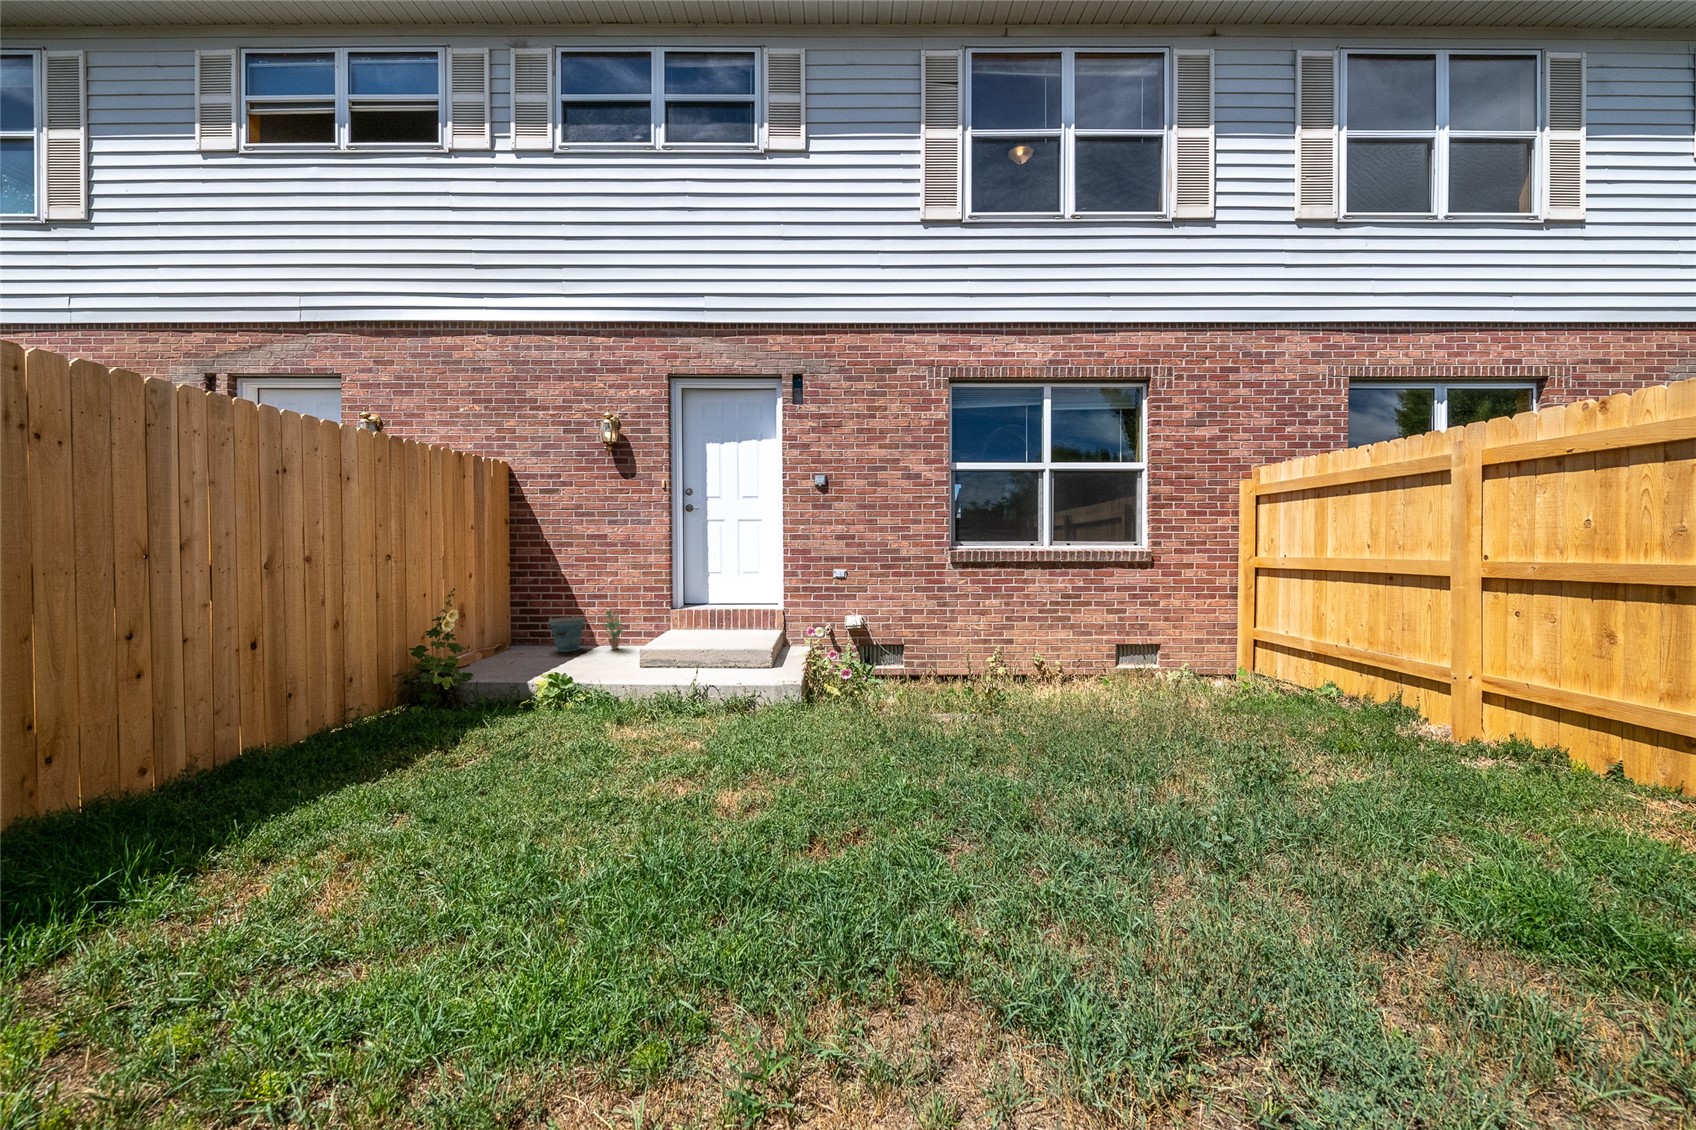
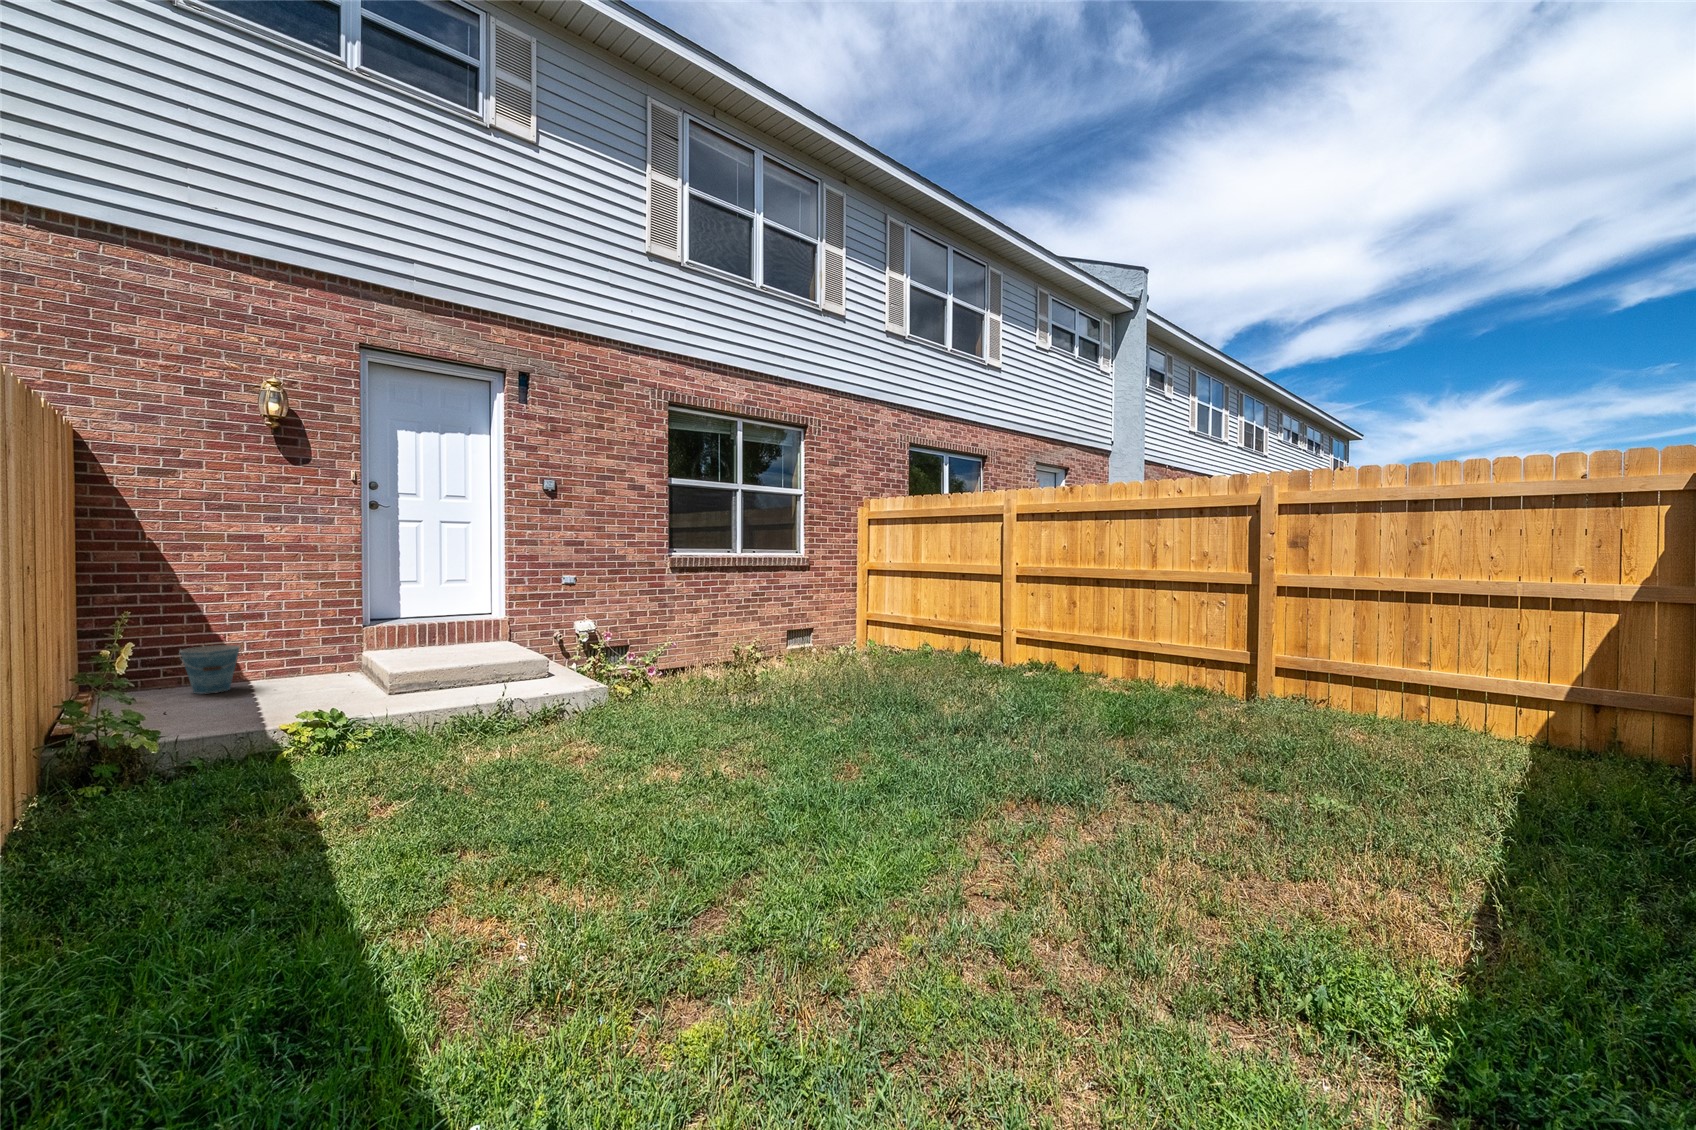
potted plant: present [605,610,622,649] -> none [268,628,305,683]

